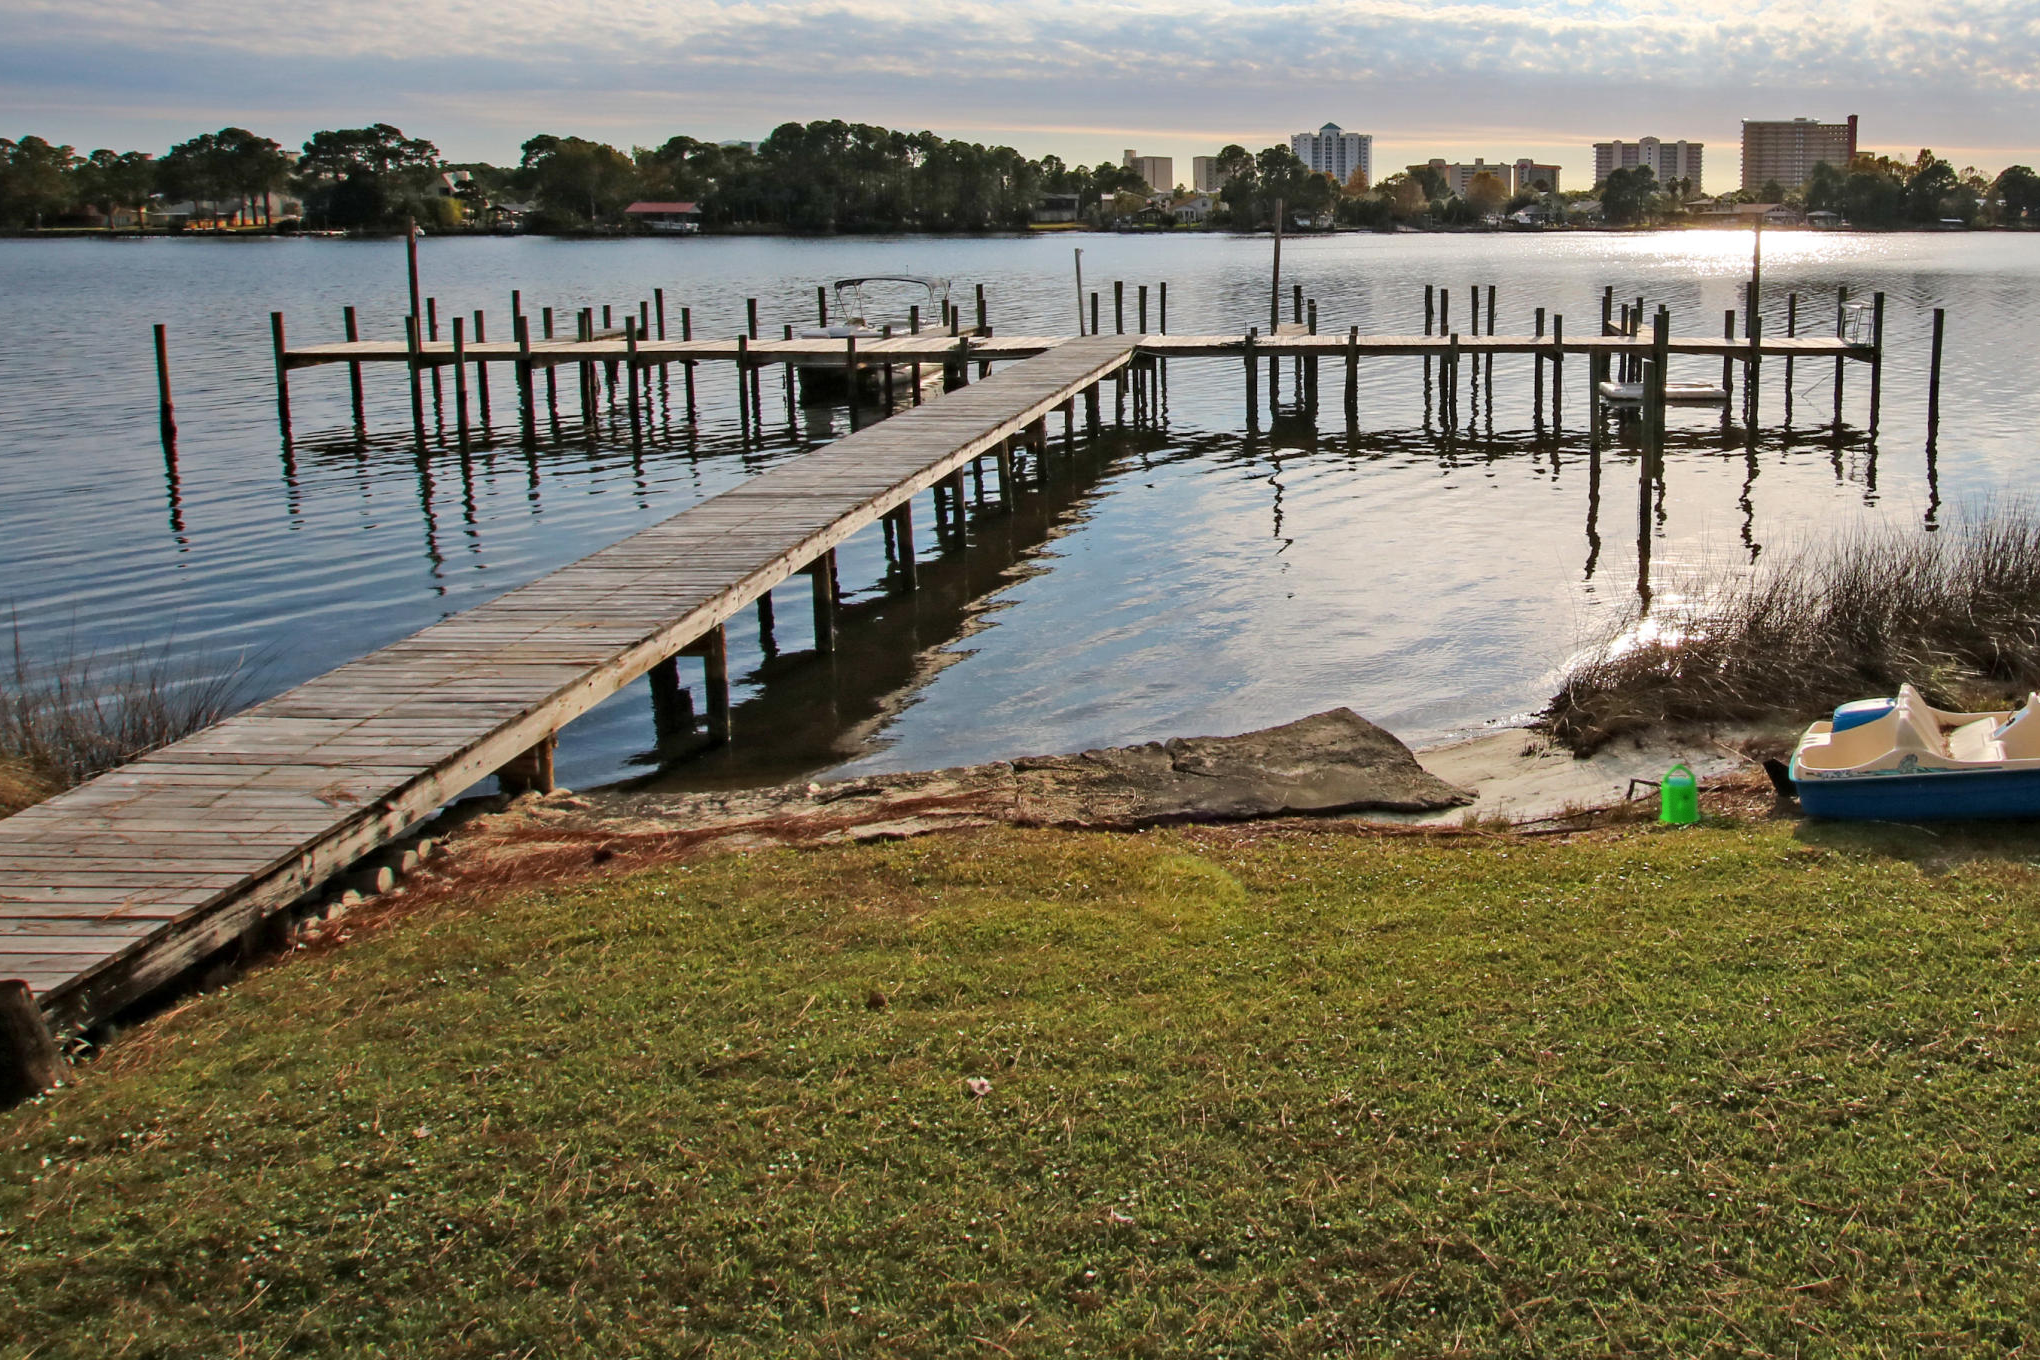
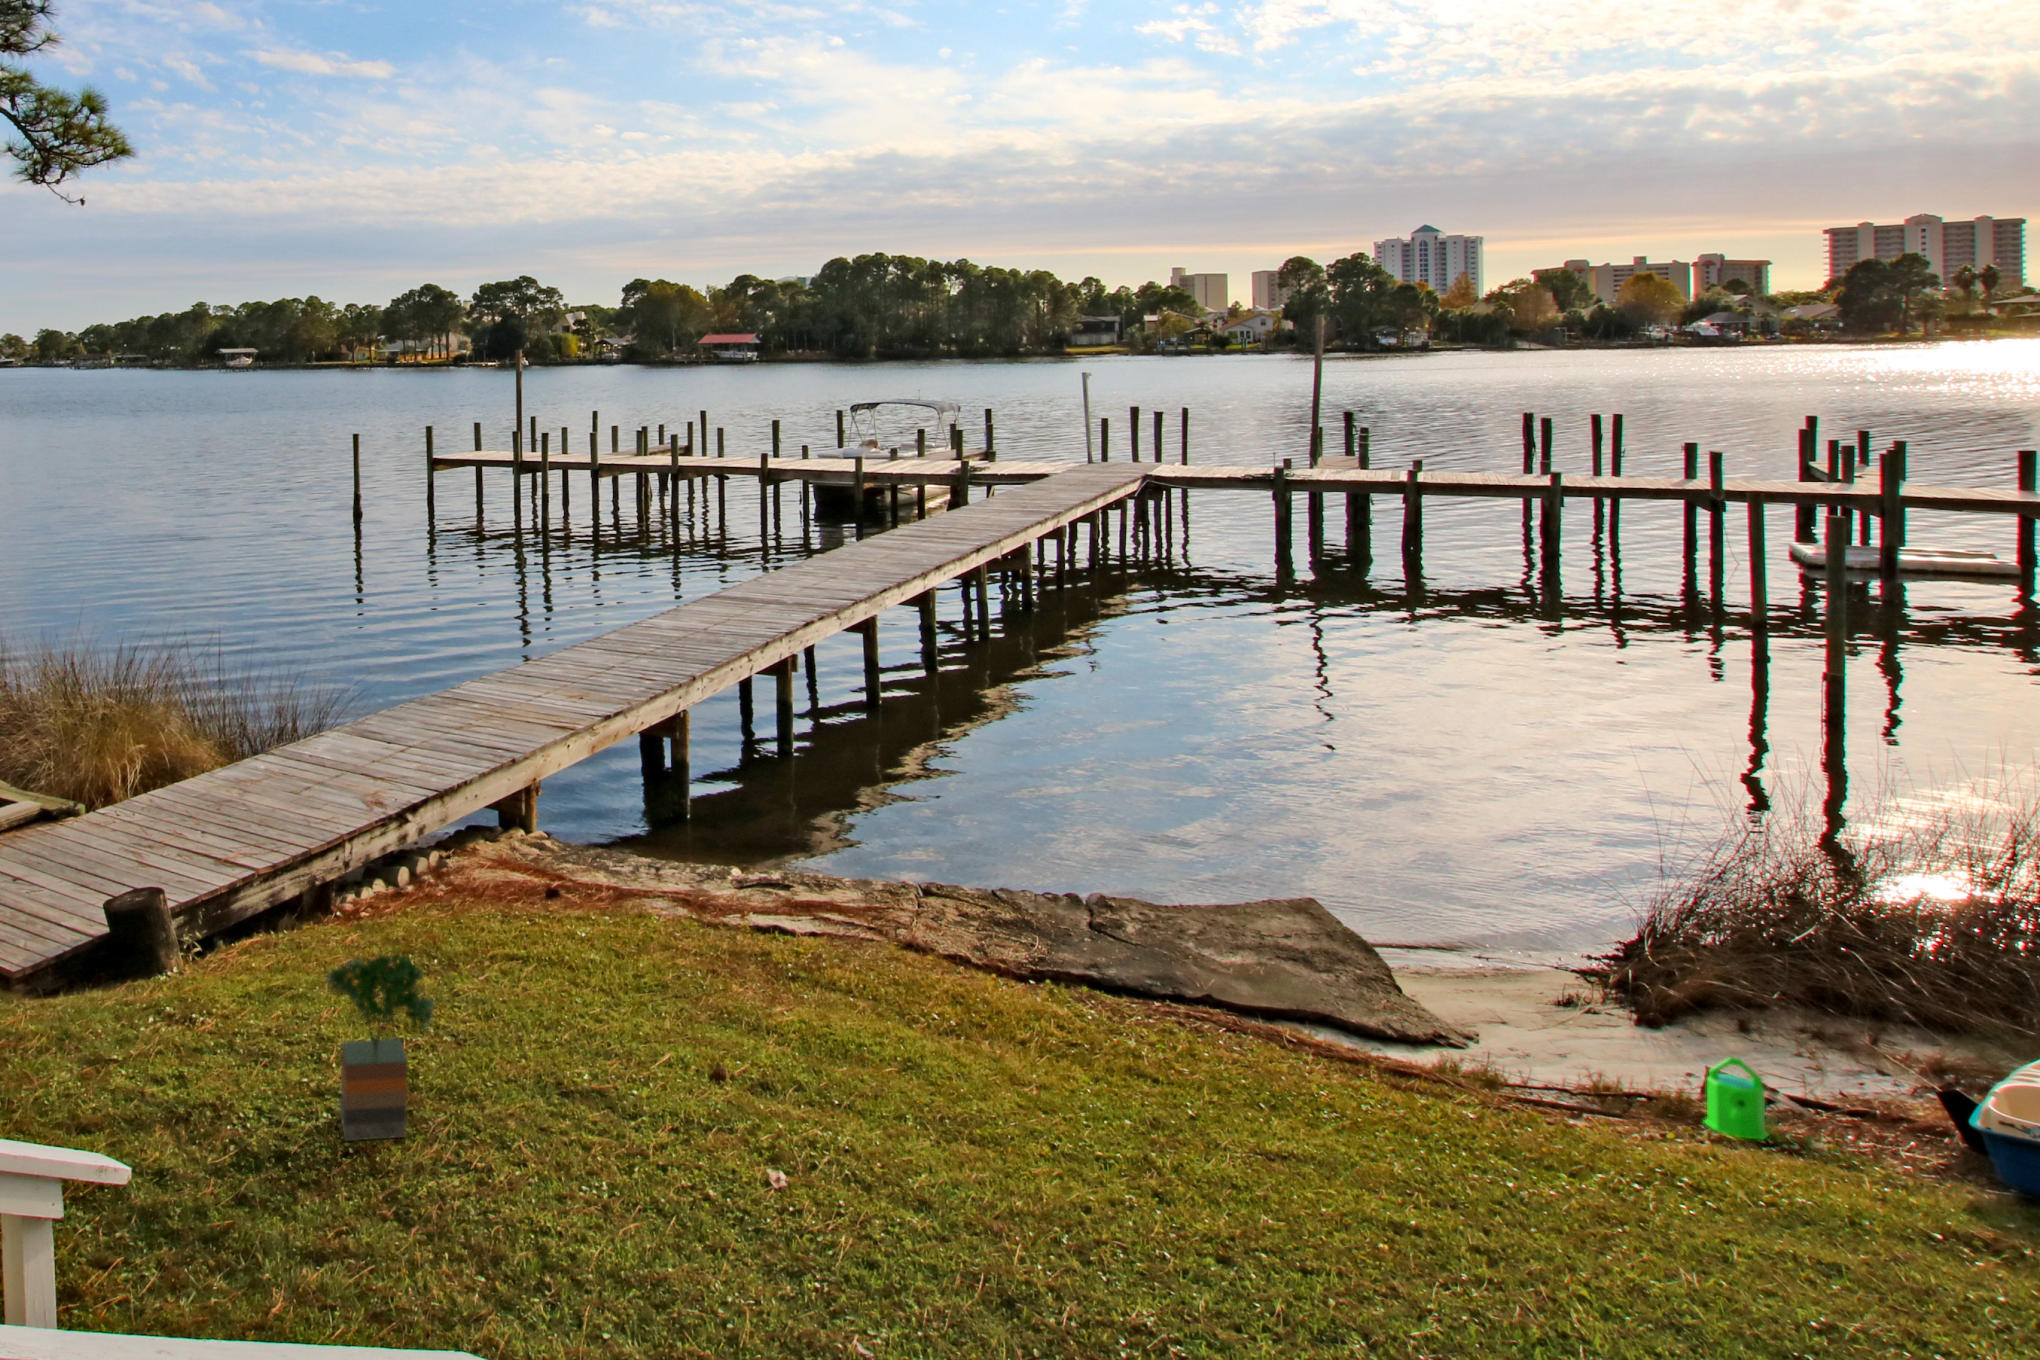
potted tree: none [383,967,552,1208] -> present [324,954,434,1141]

